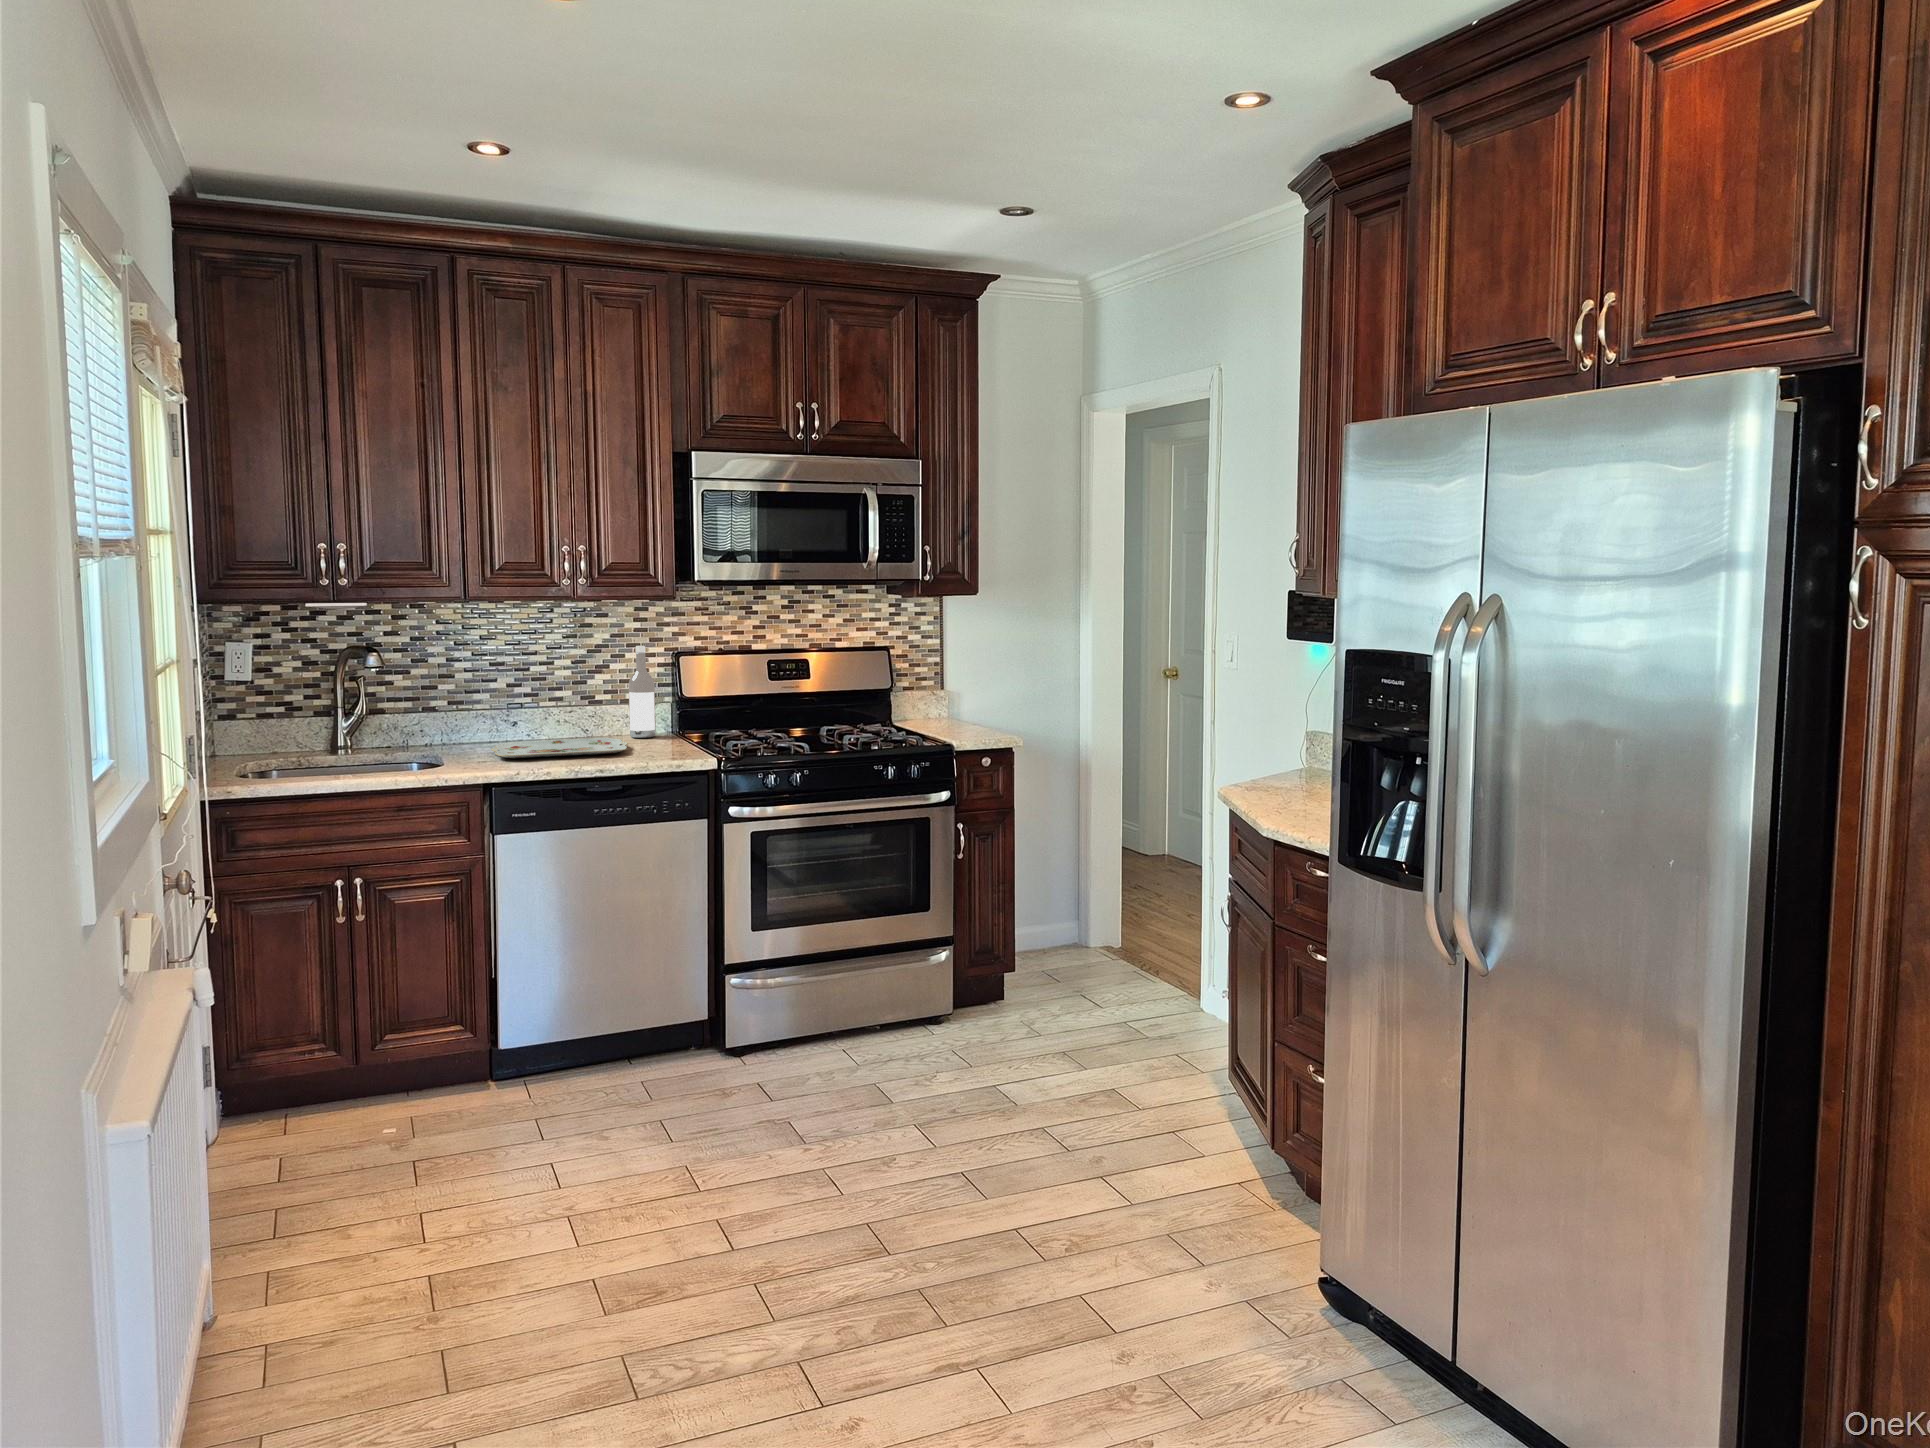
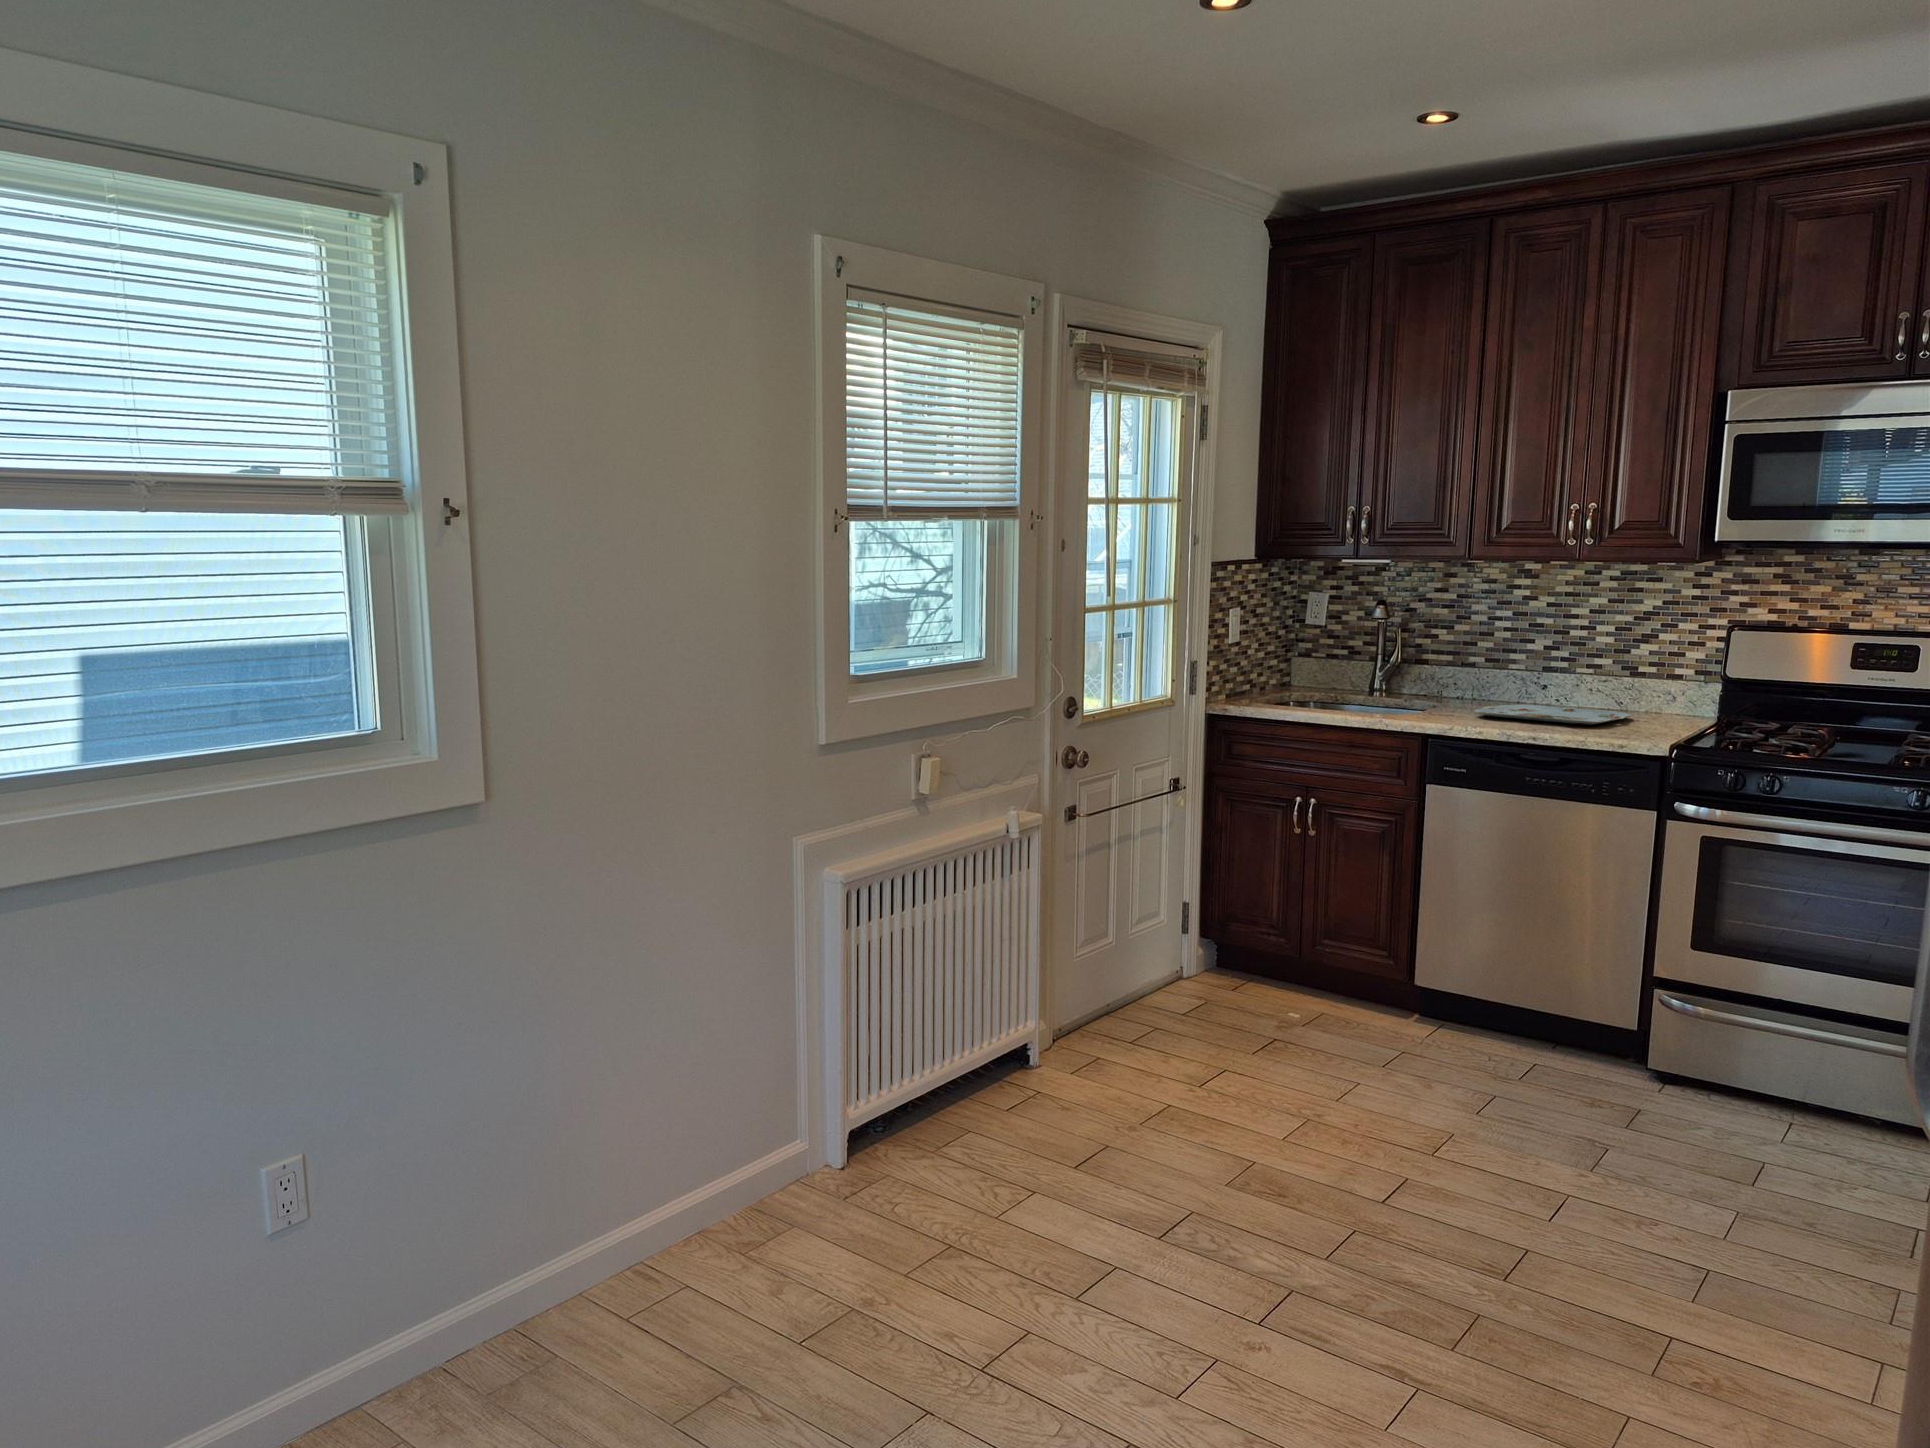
wine bottle: present [629,646,656,738] -> none [1660,615,1695,719]

